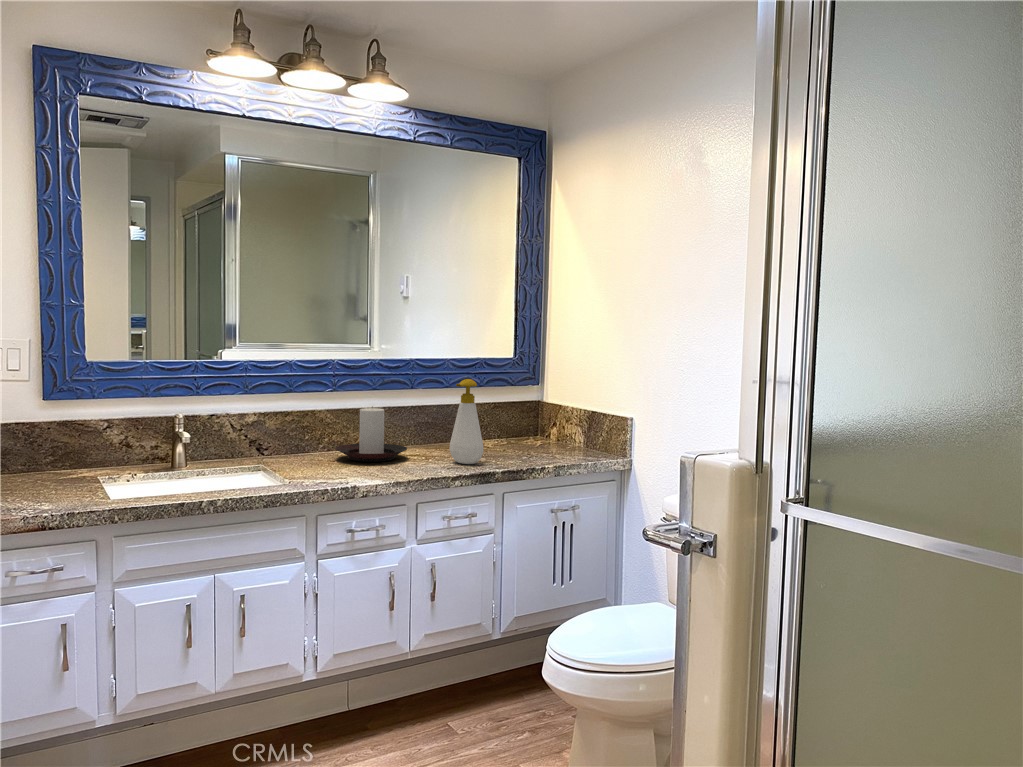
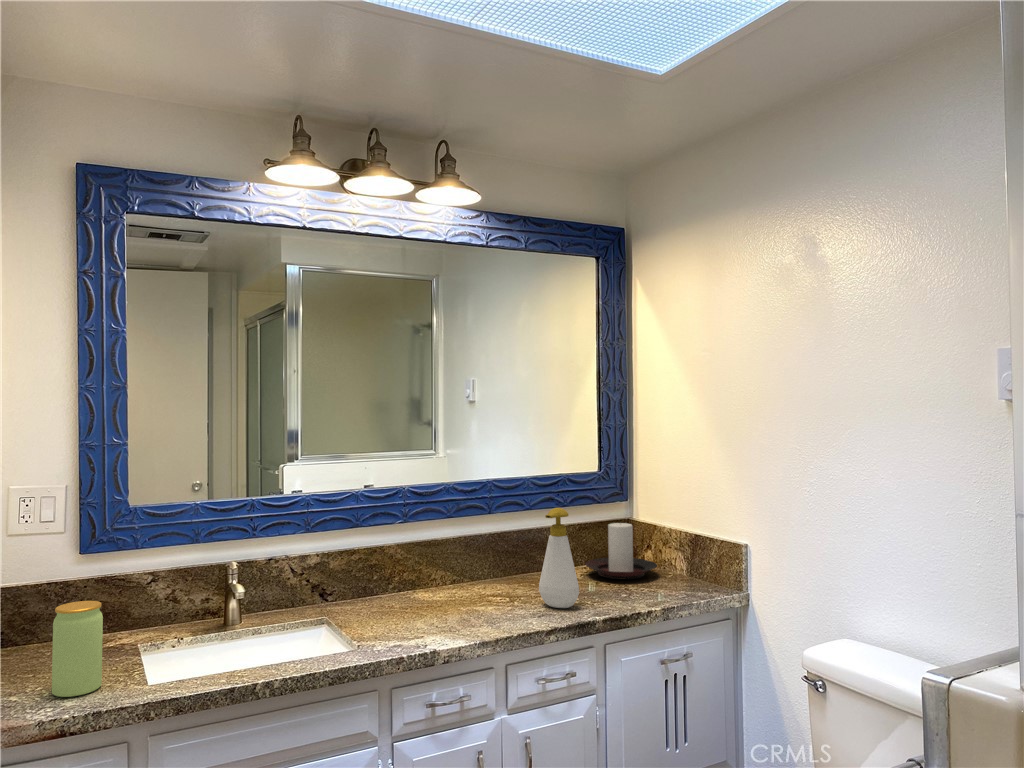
candle holder: present [335,408,407,462] -> present [585,523,657,579]
jar: none [31,430,73,503] -> present [52,601,103,697]

